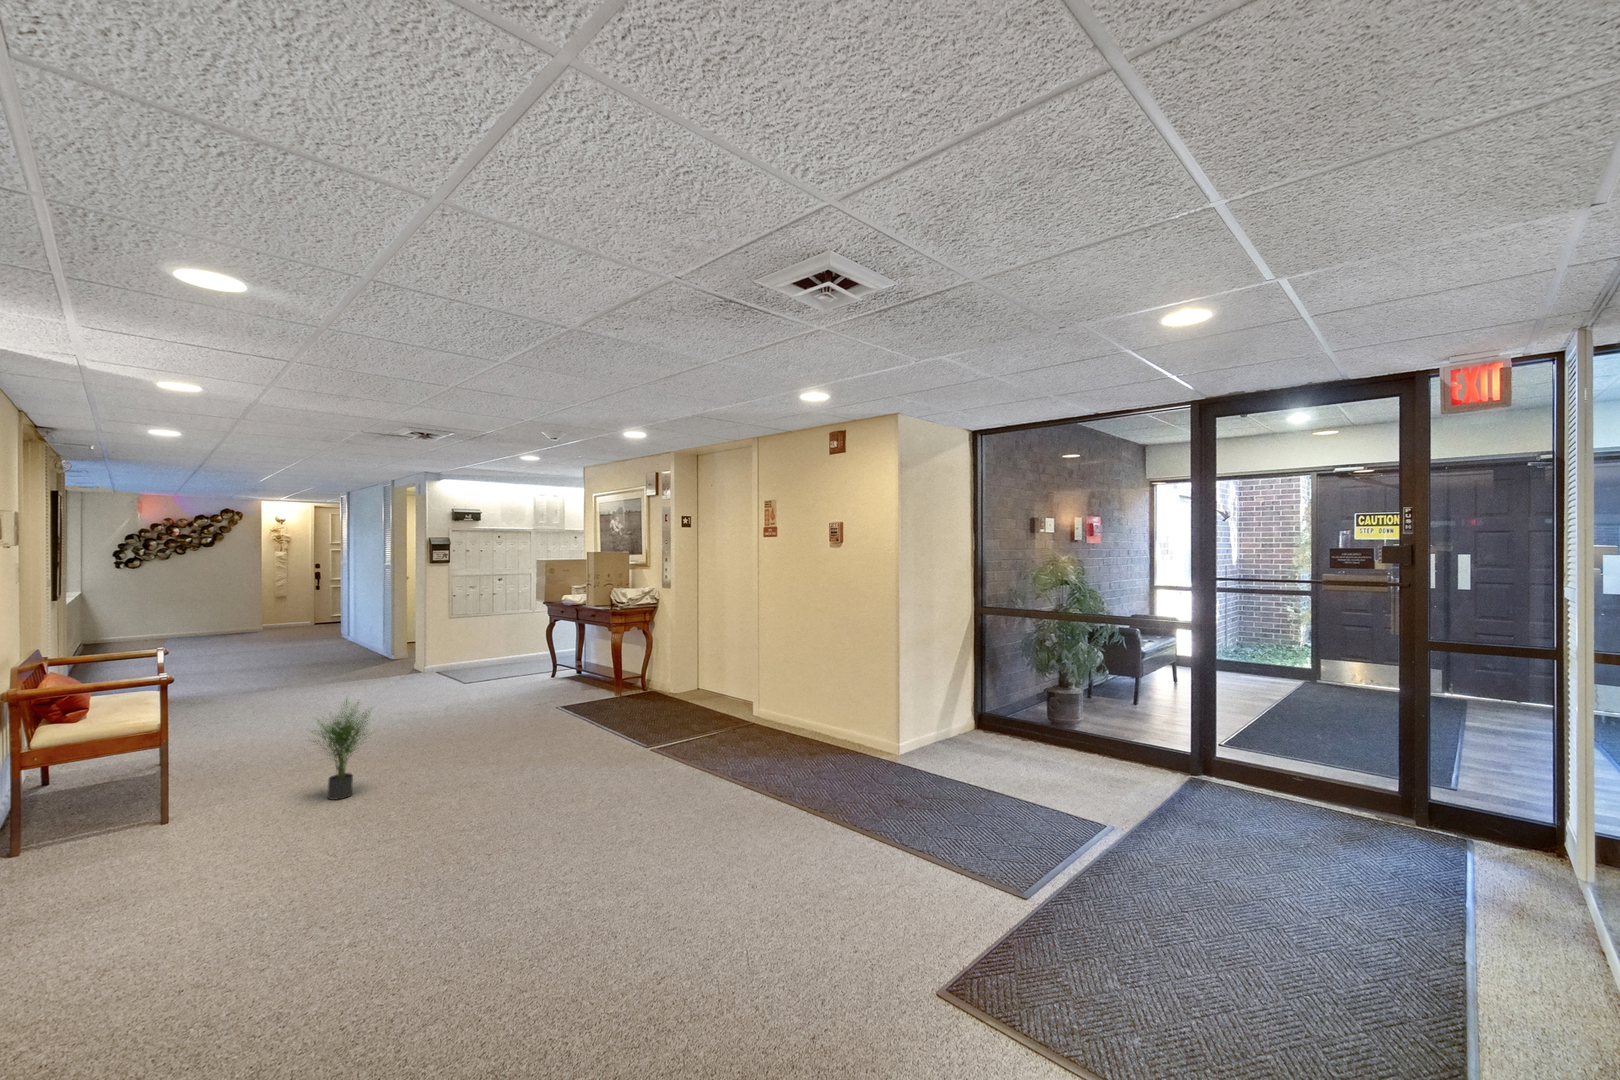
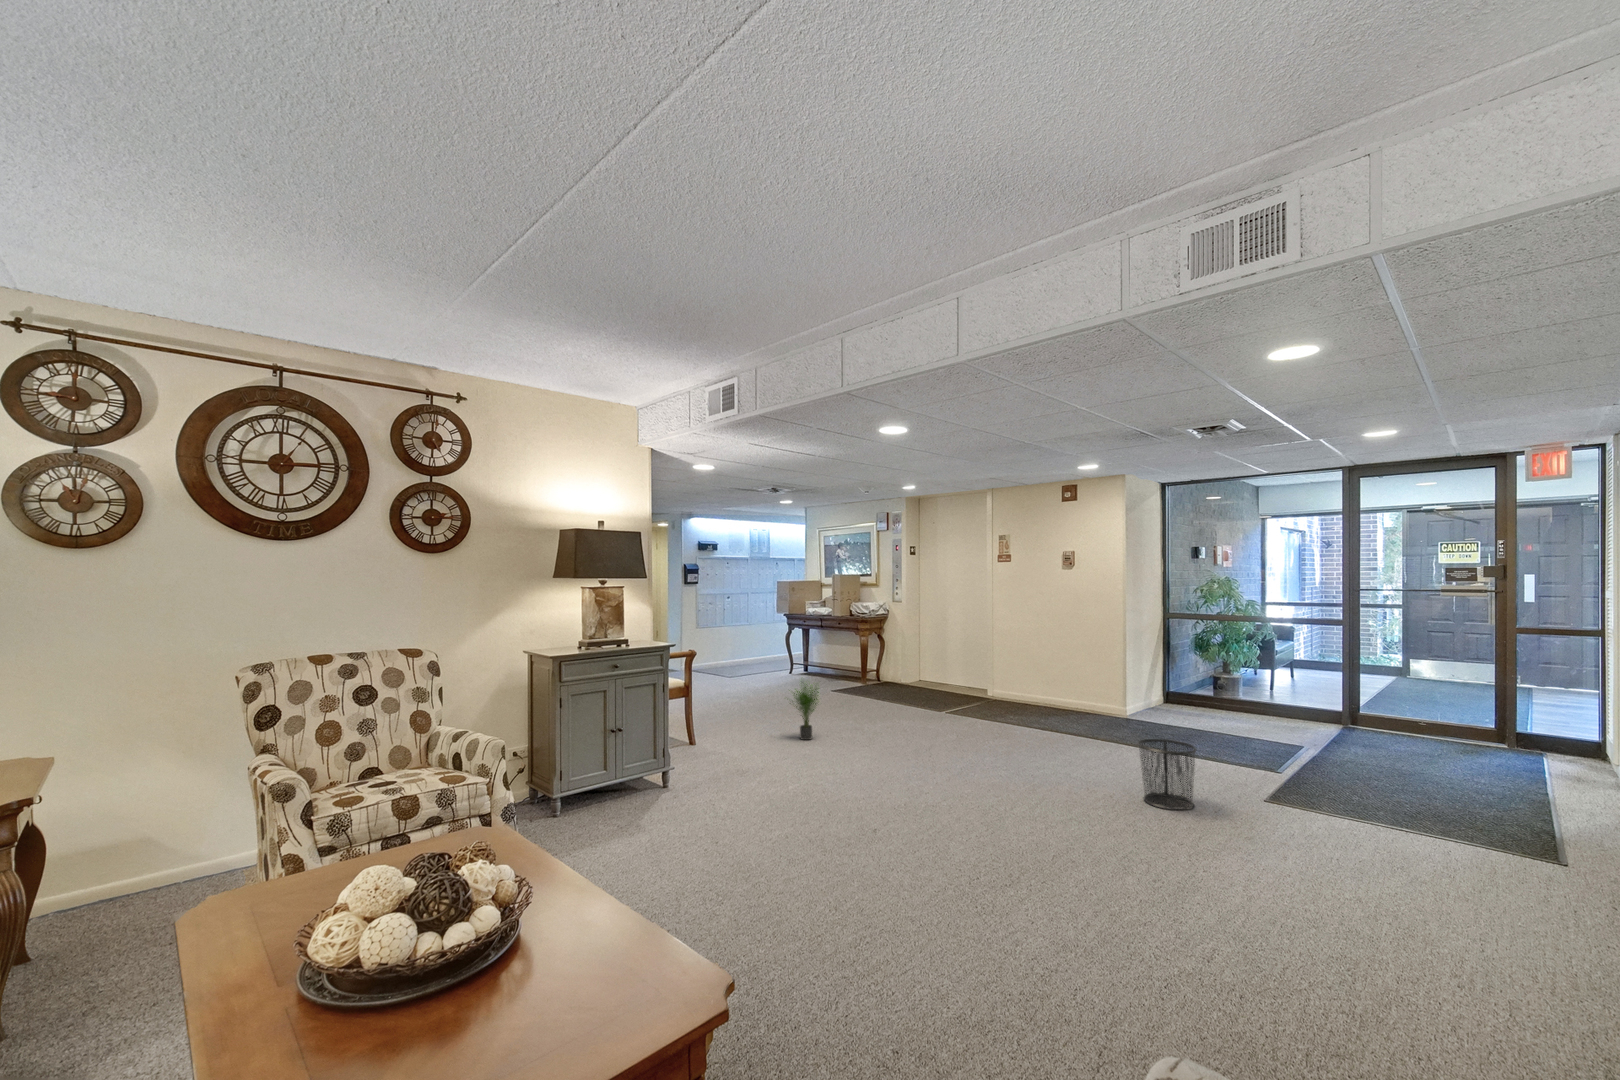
waste bin: none [677,850,785,1021] -> present [1138,739,1197,810]

